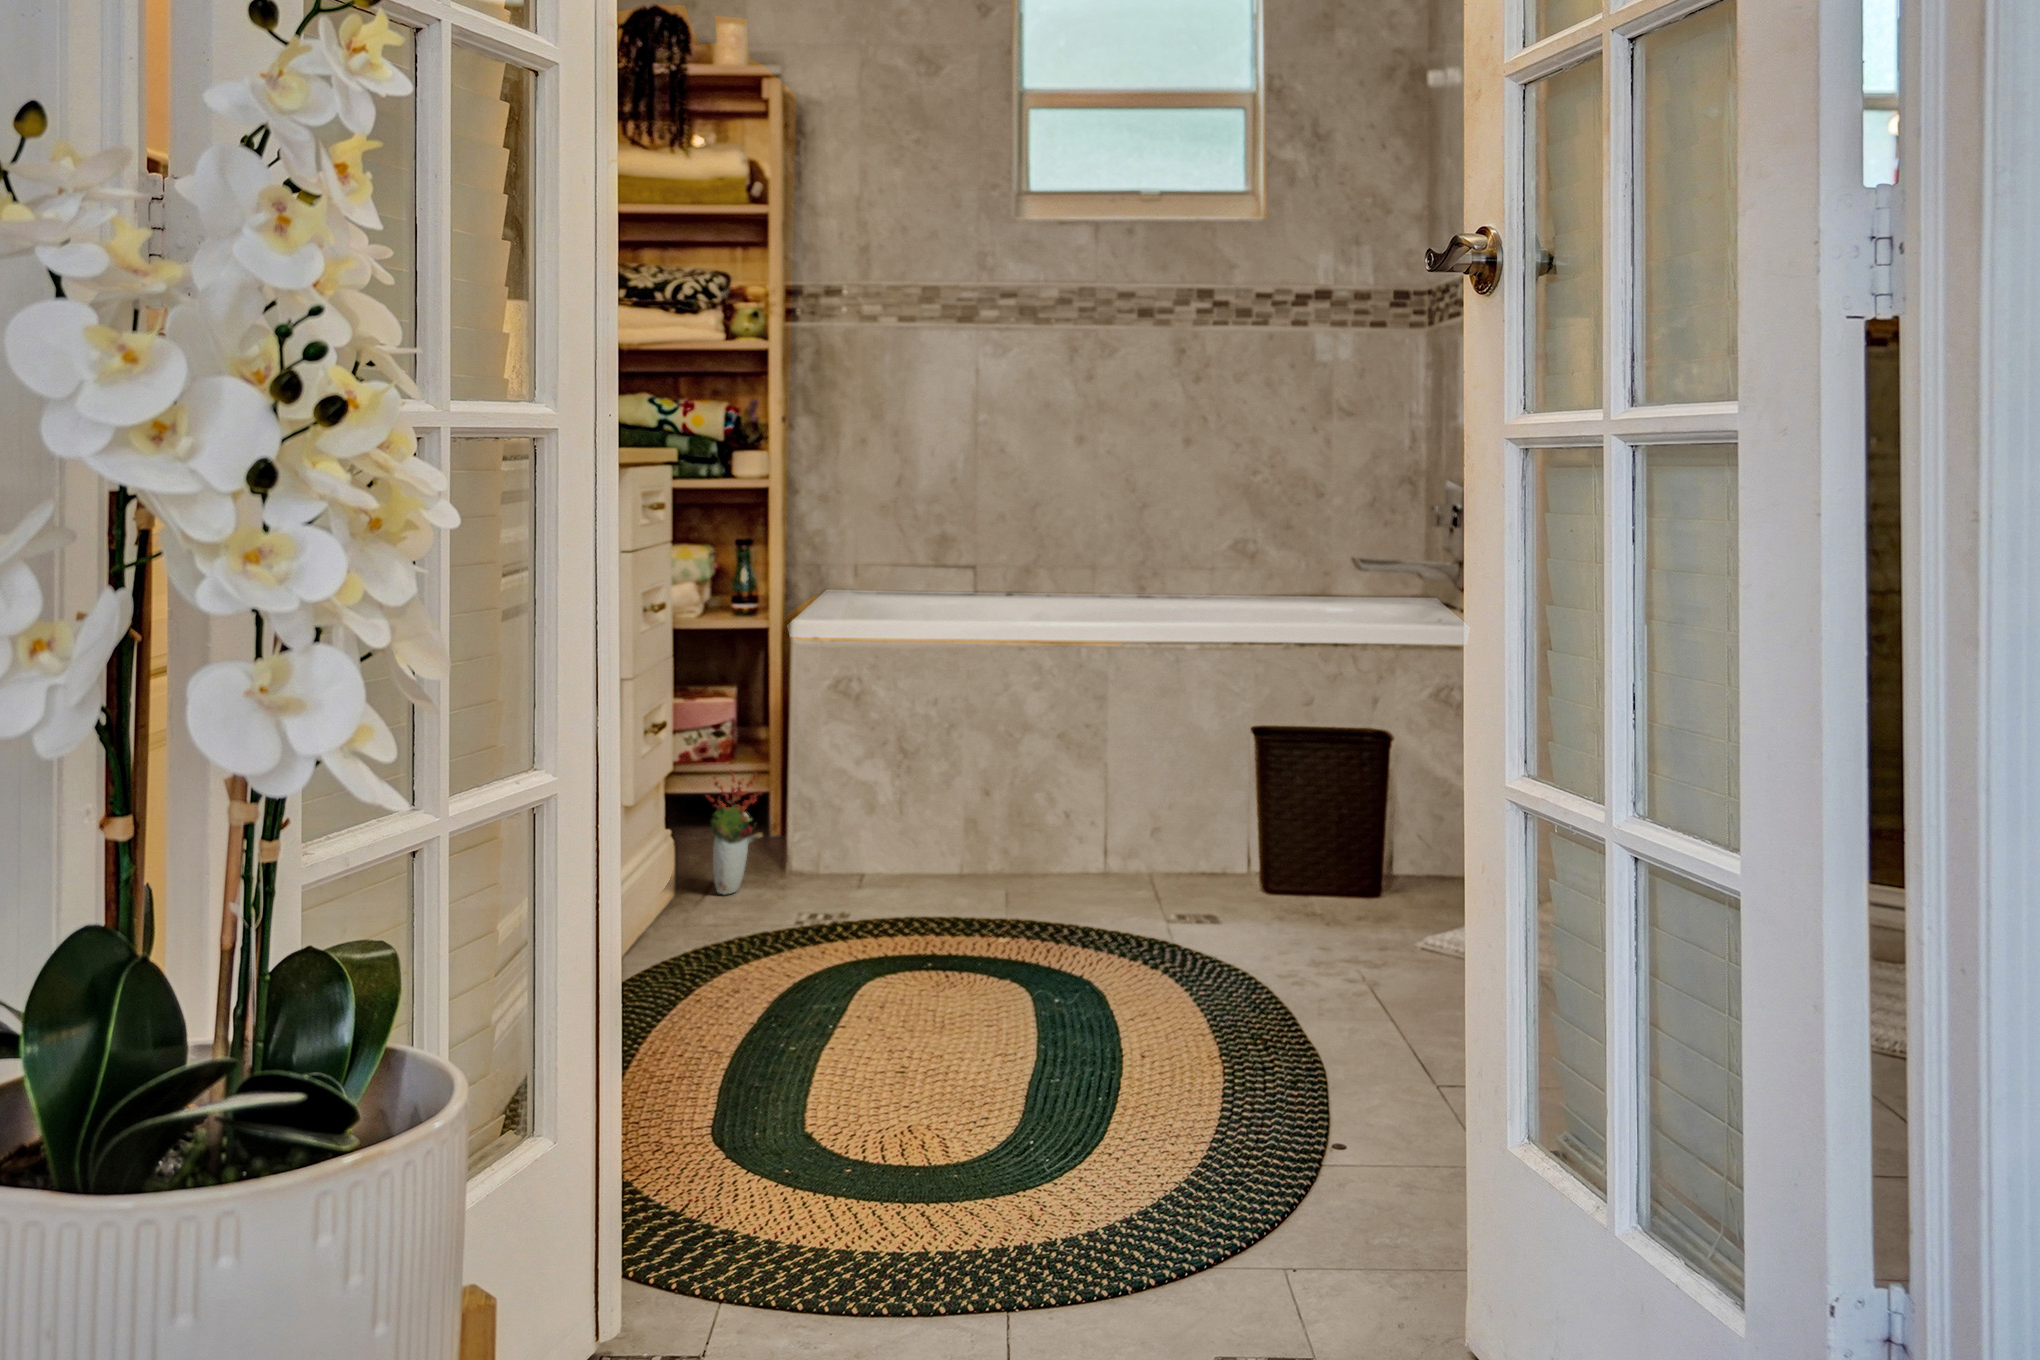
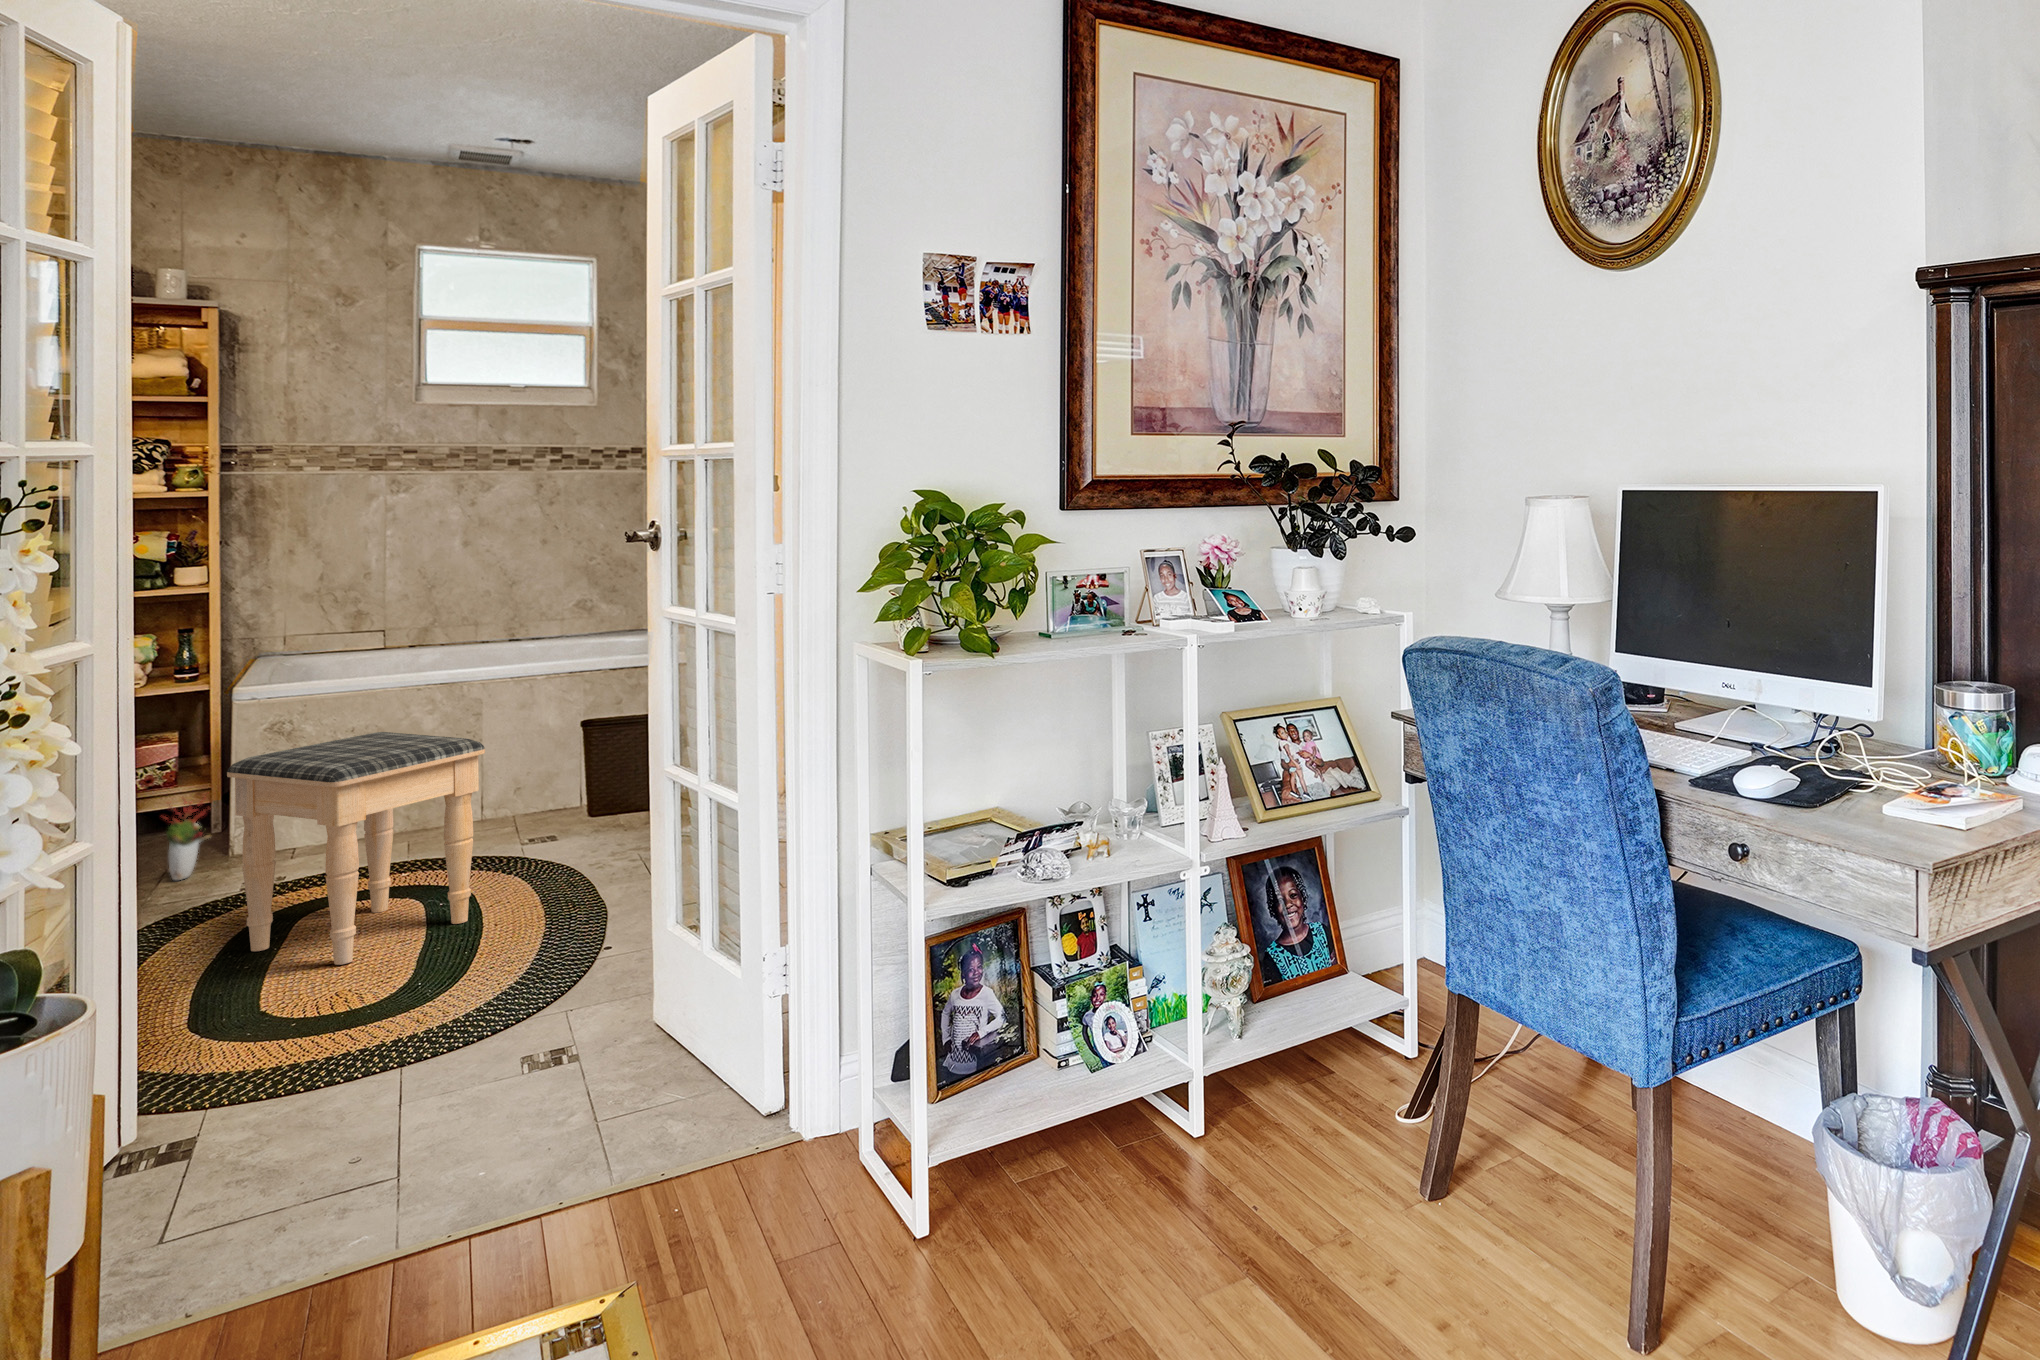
footstool: none [772,686,1131,1073] -> present [227,732,485,965]

